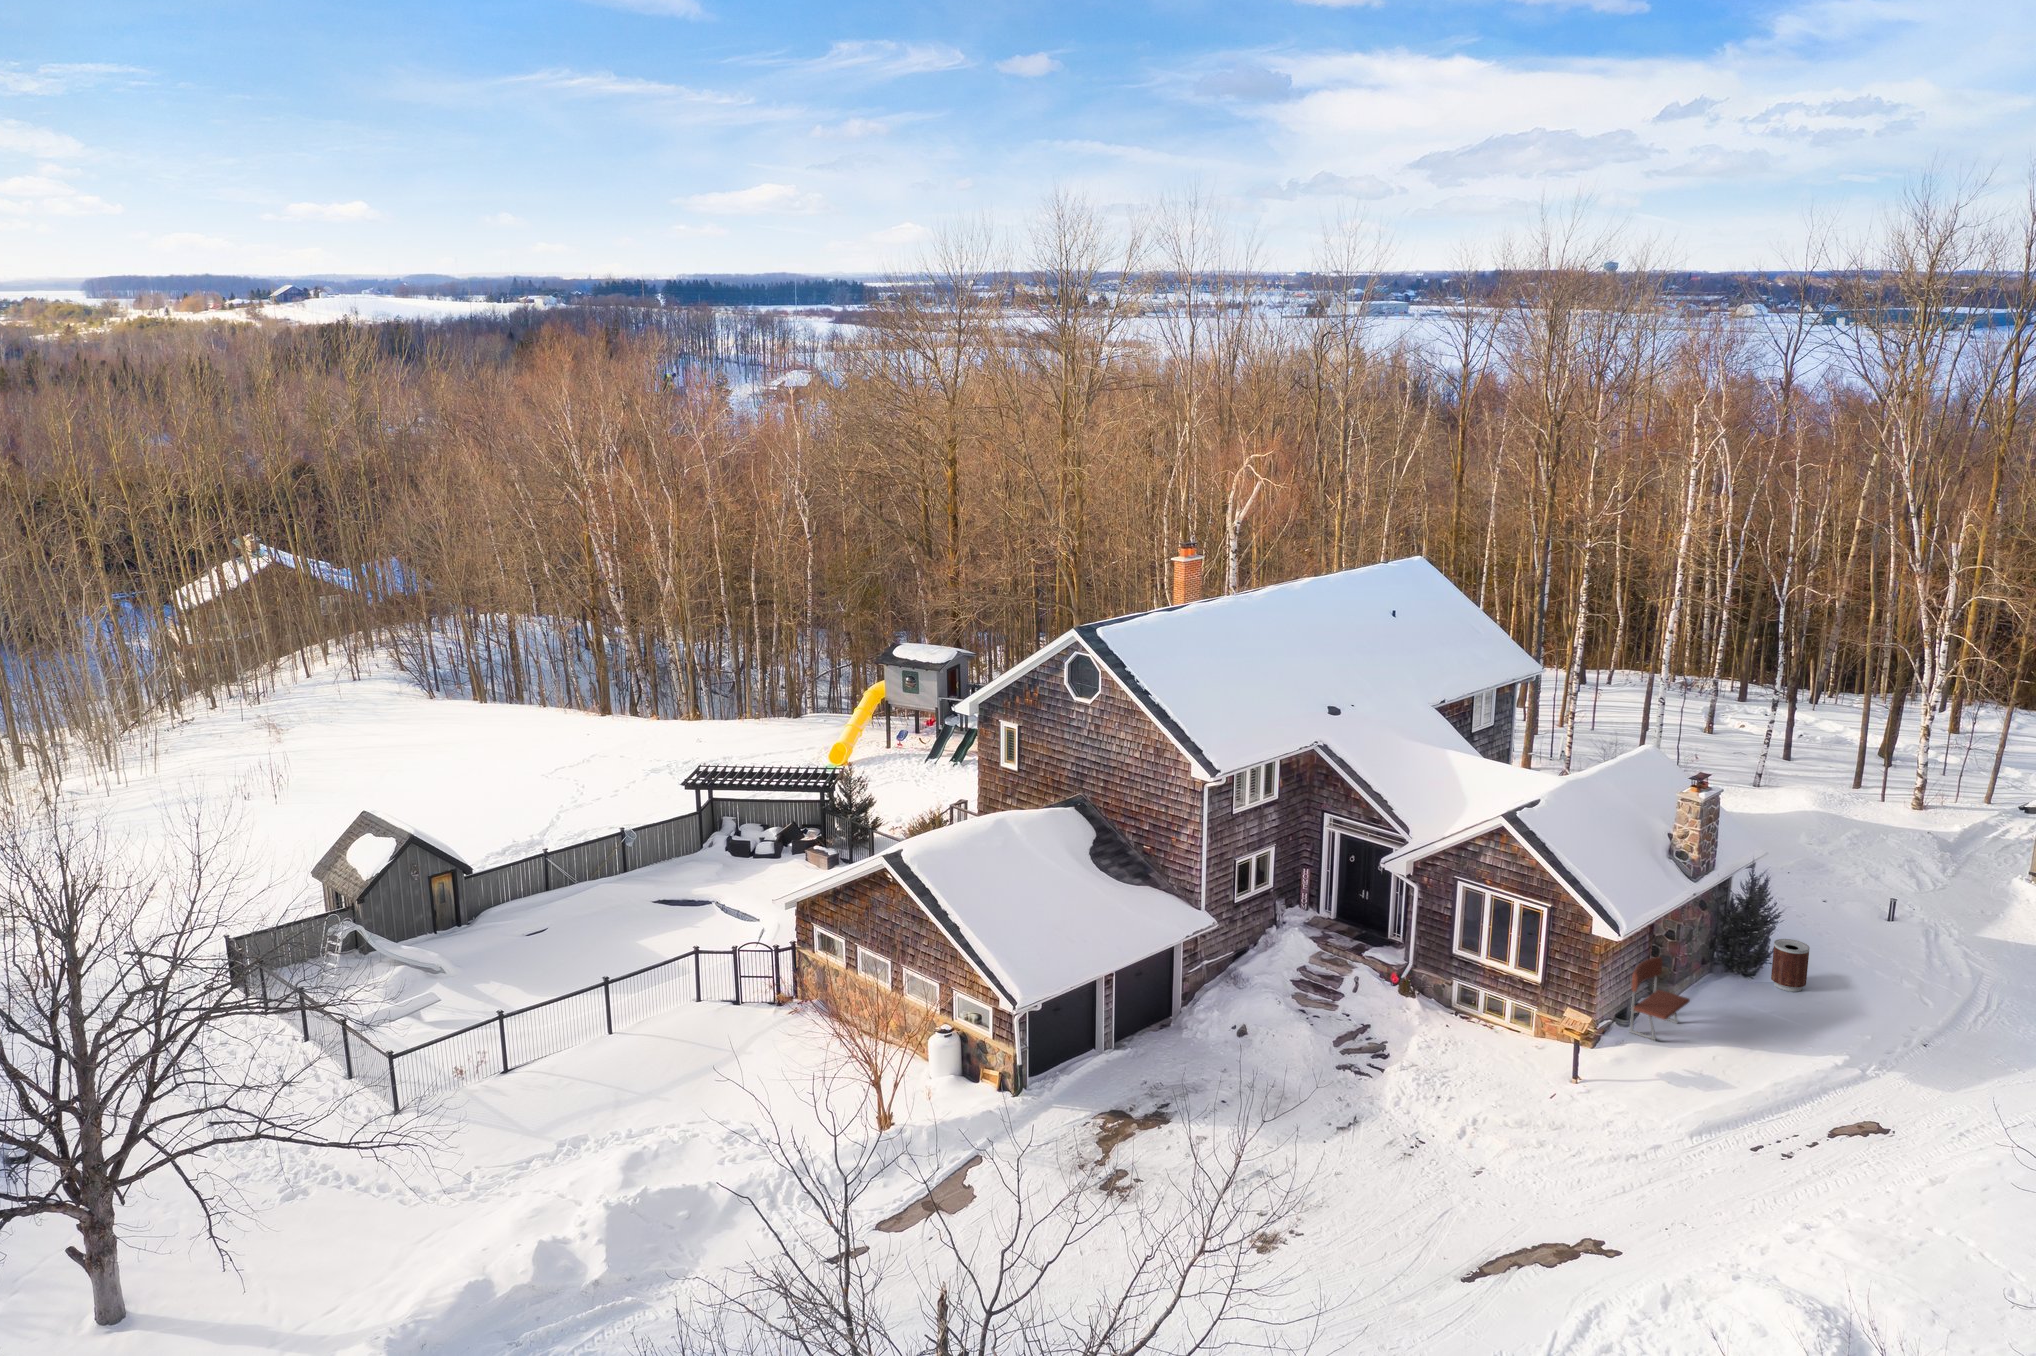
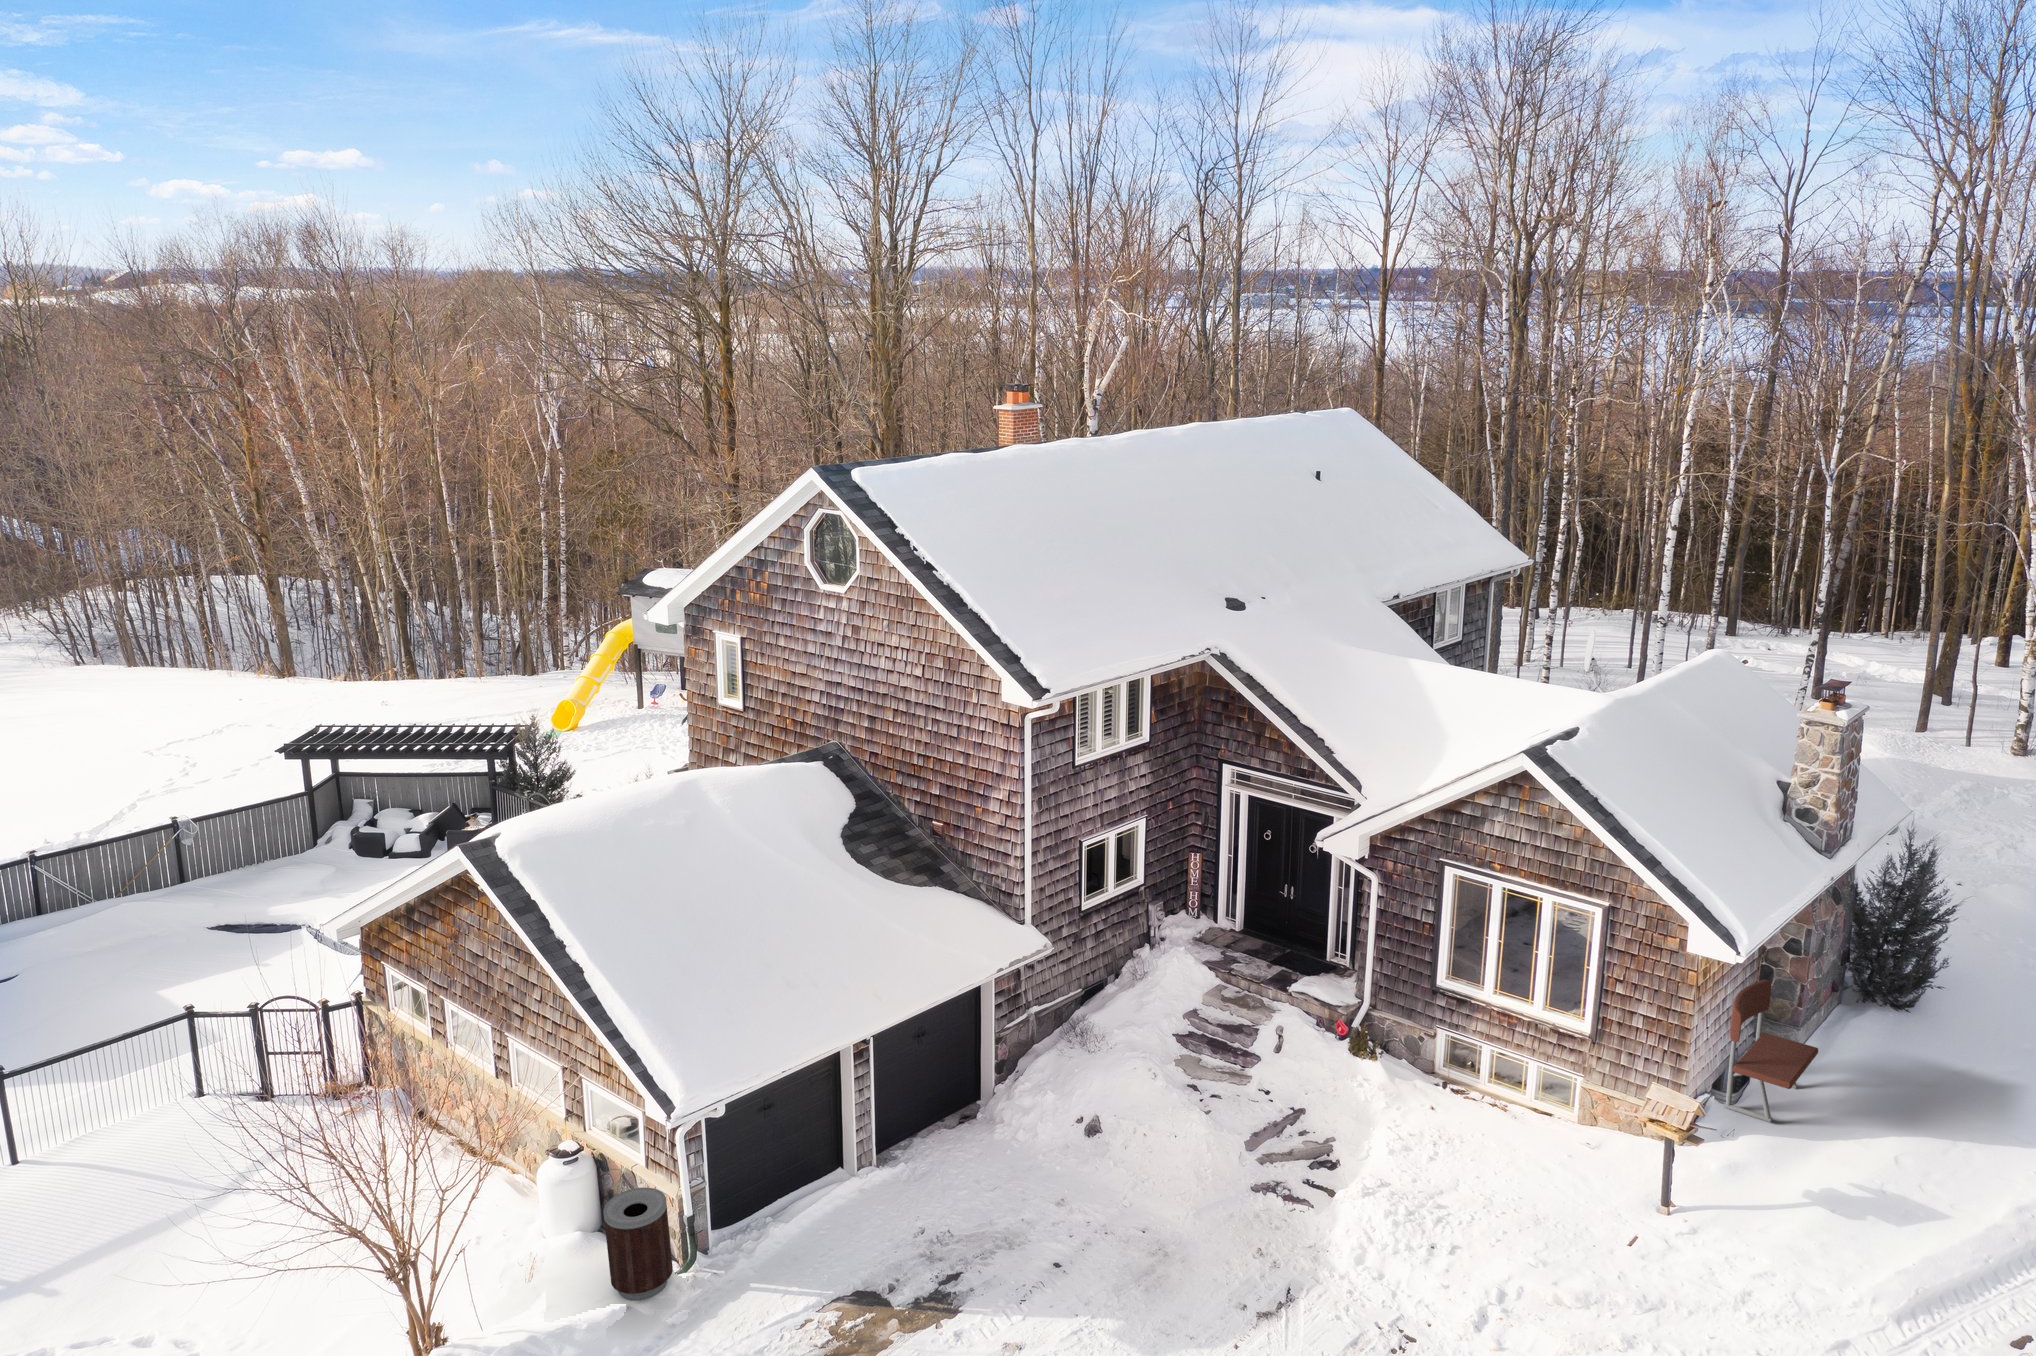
trash can: present [1771,939,1810,992] -> present [603,1187,673,1301]

